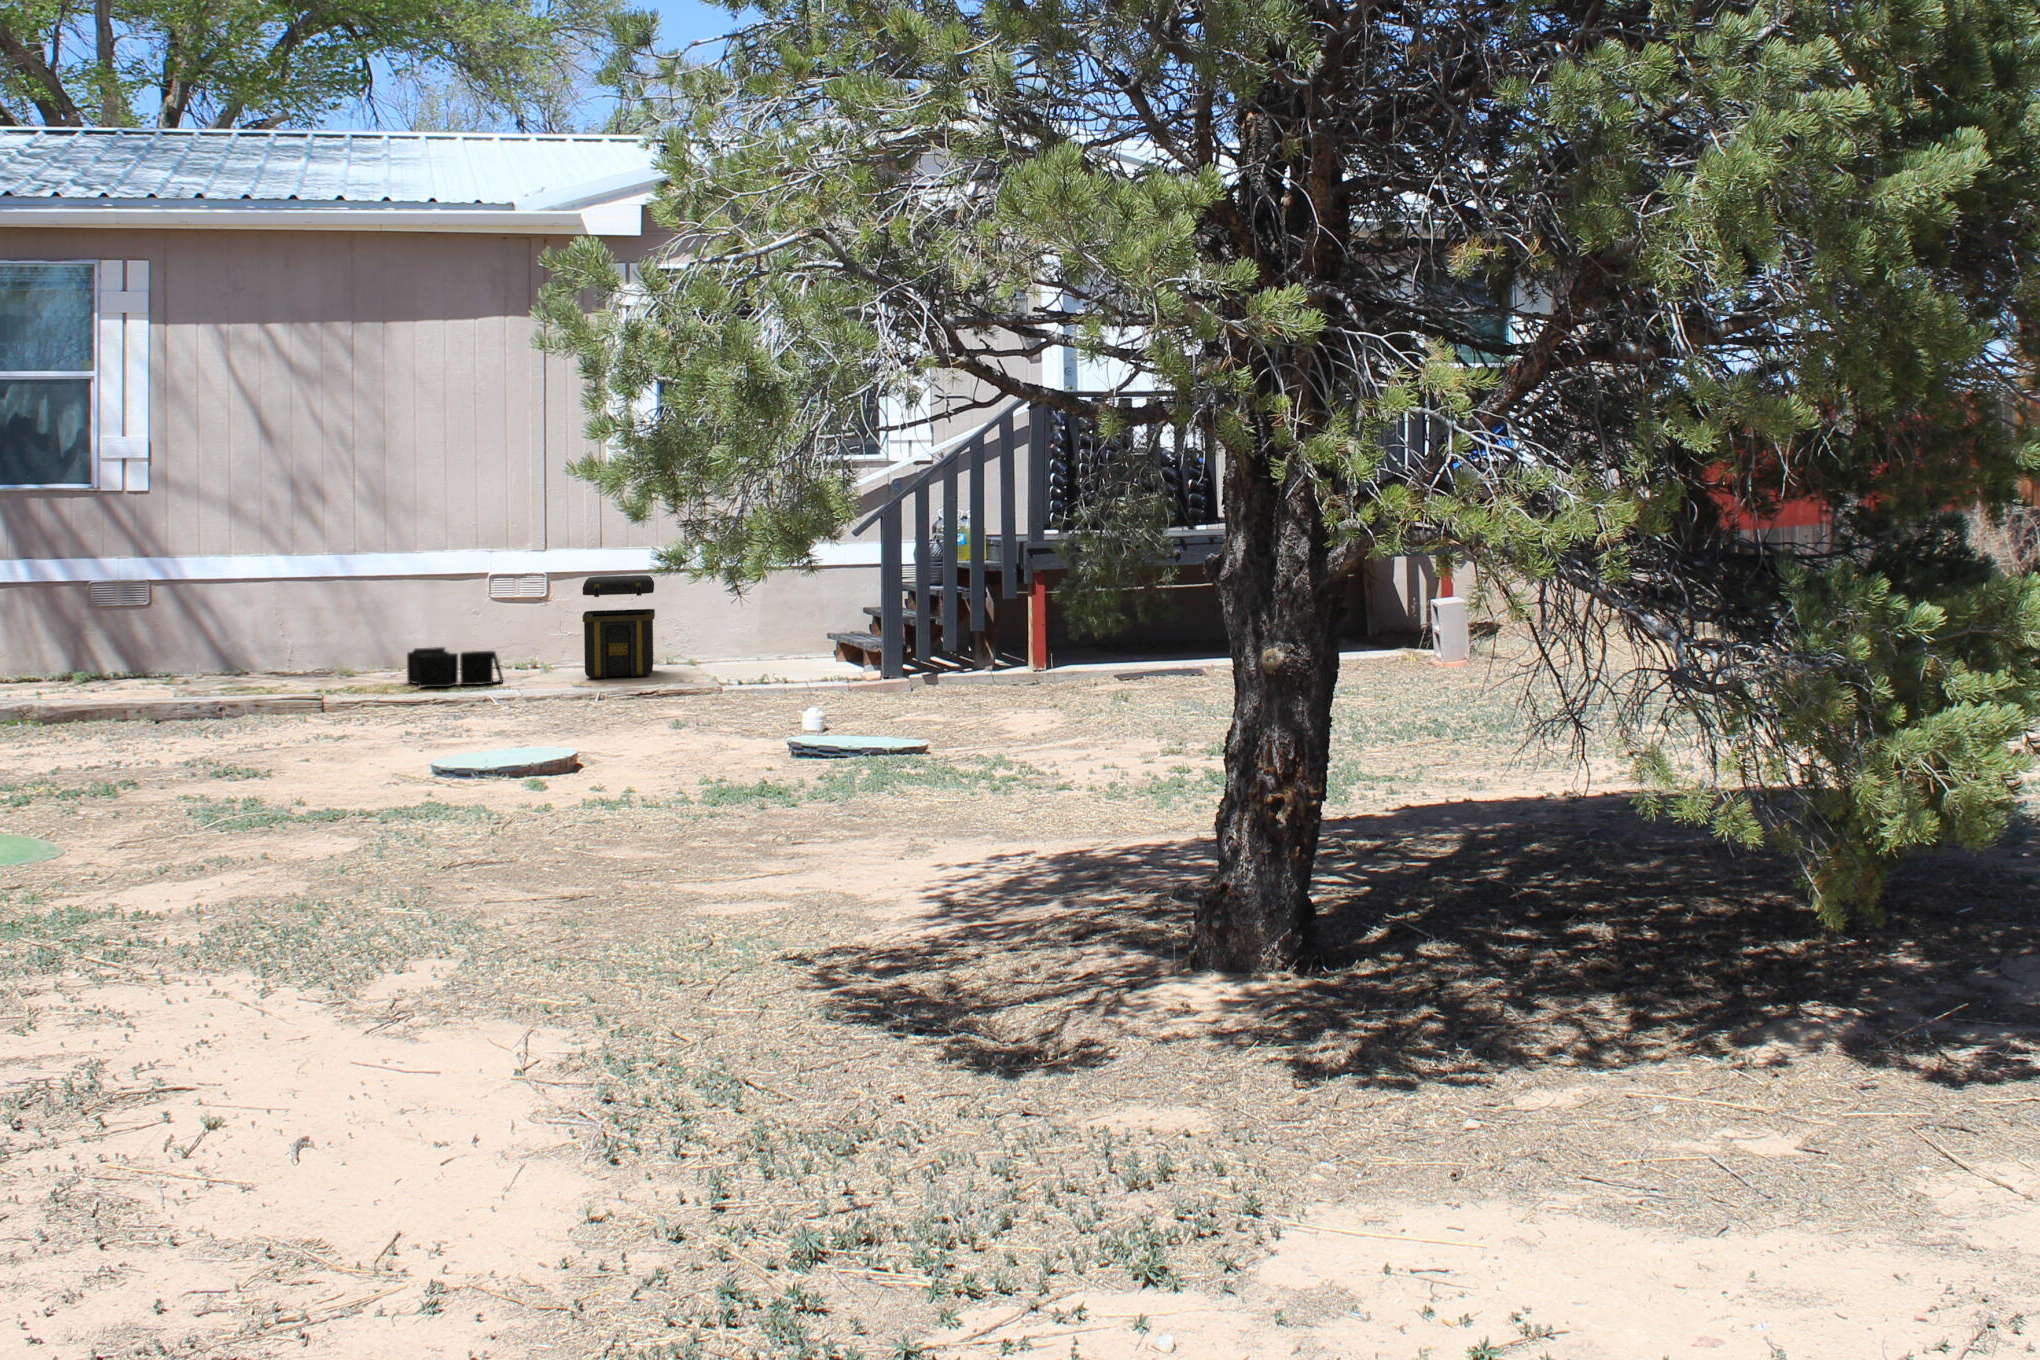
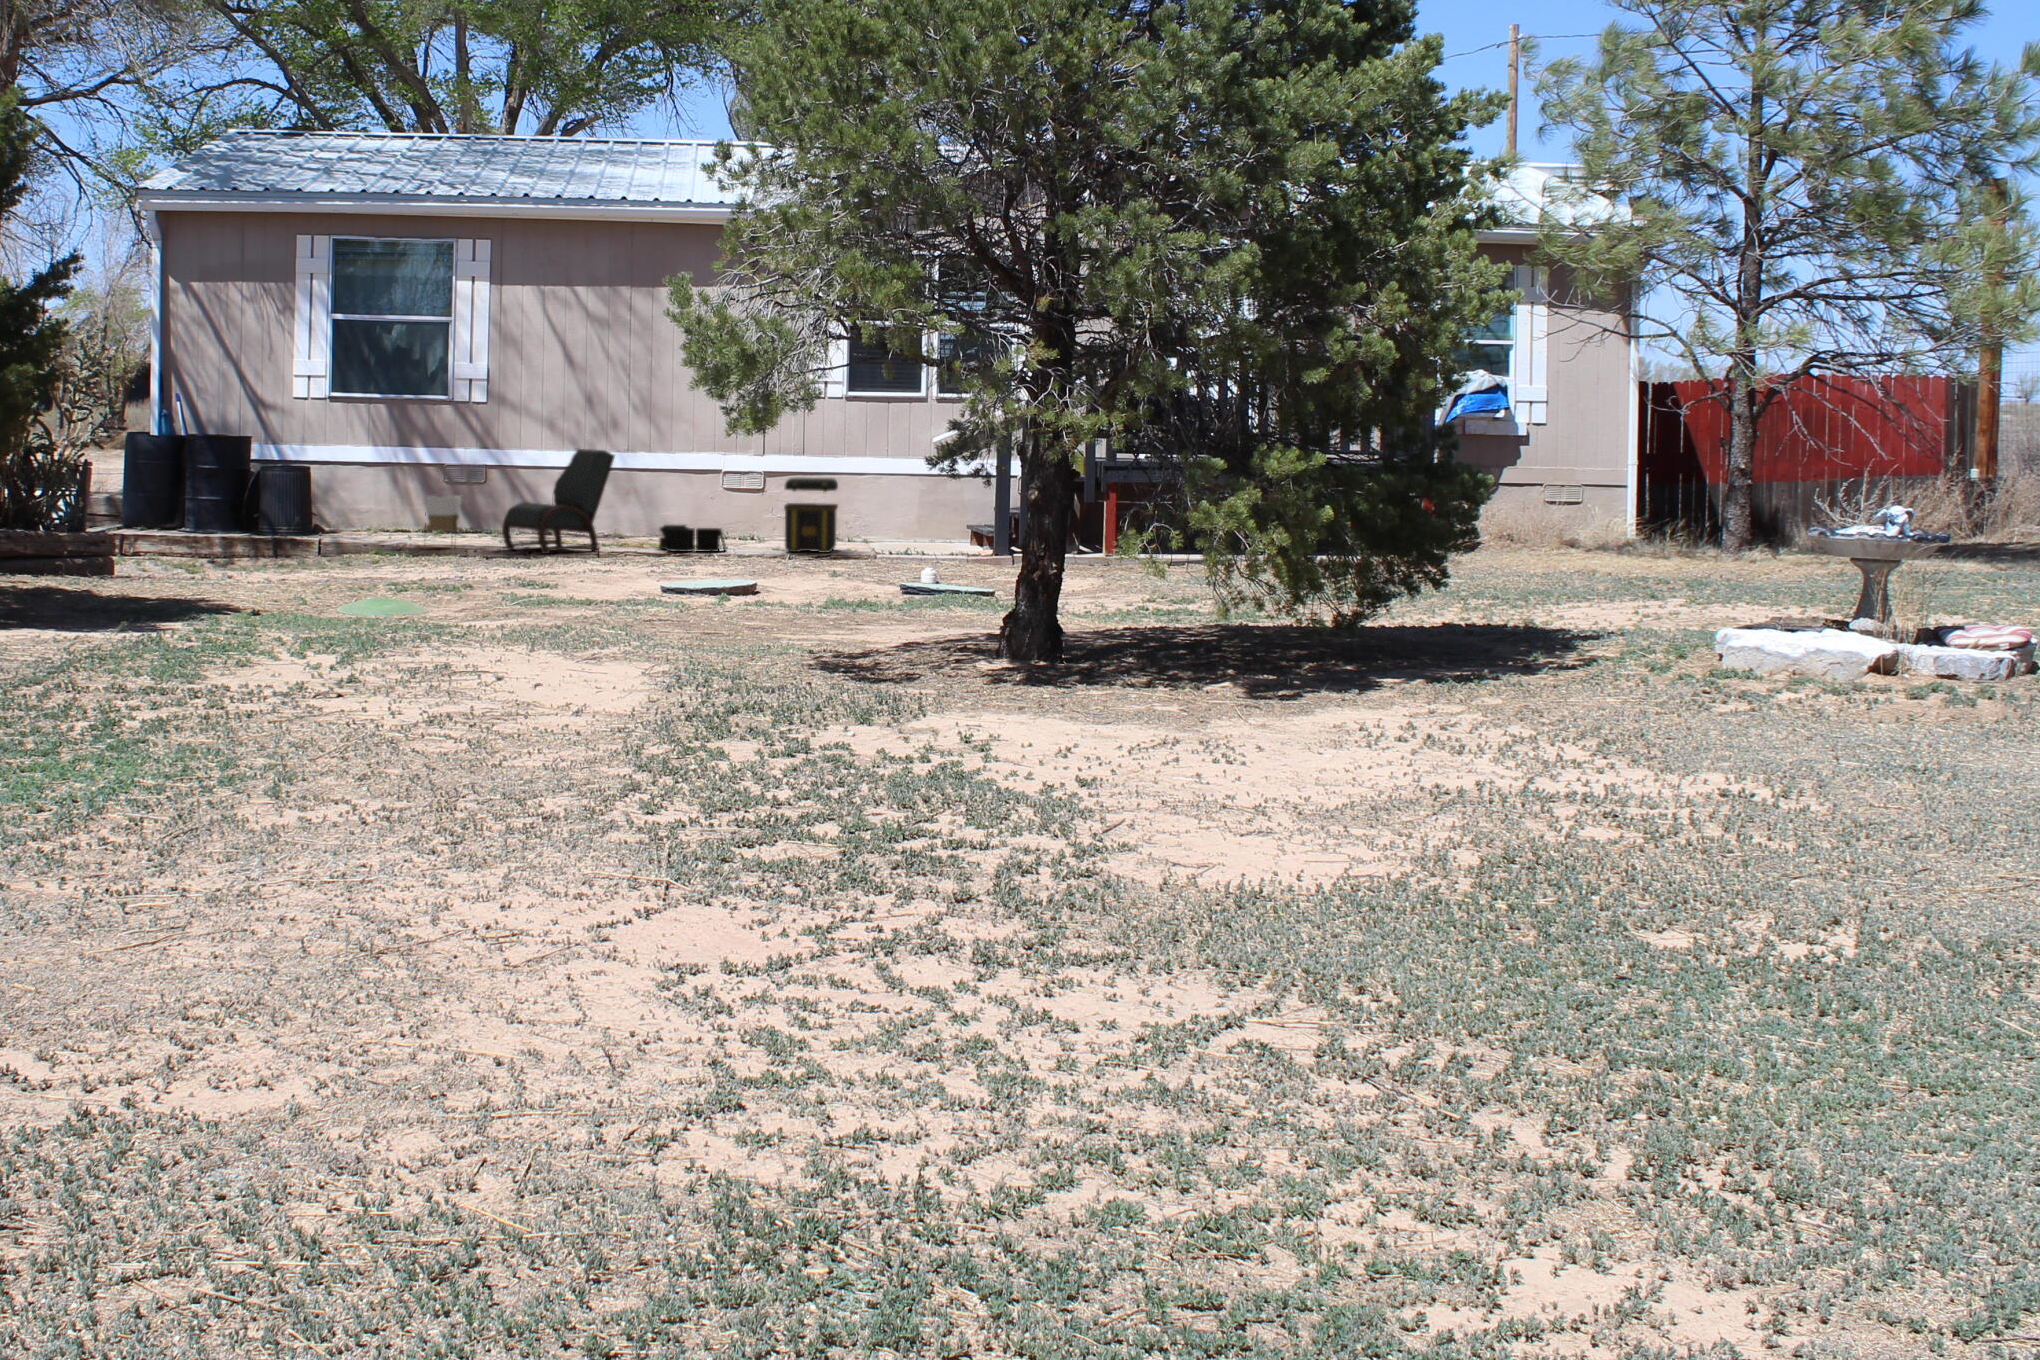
lounge chair: none [178,550,342,703] -> present [502,449,615,554]
planter: none [60,623,118,701] -> present [425,495,461,532]

